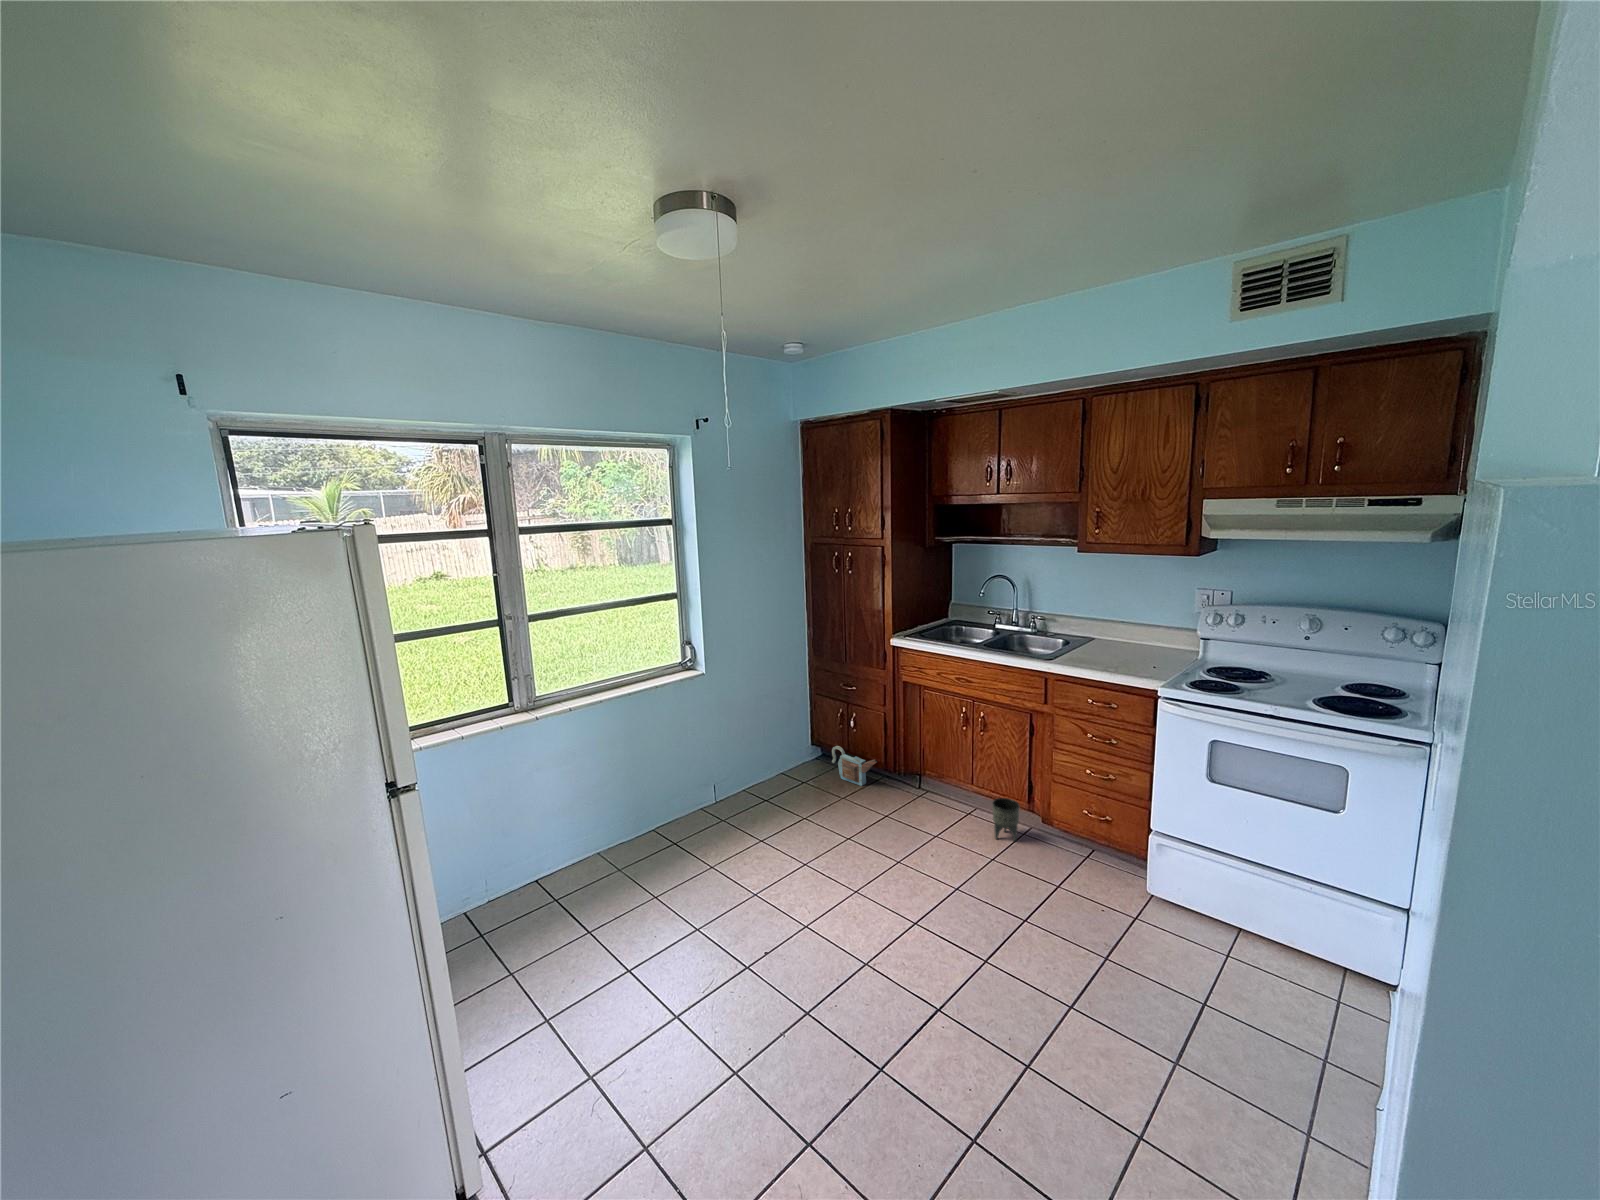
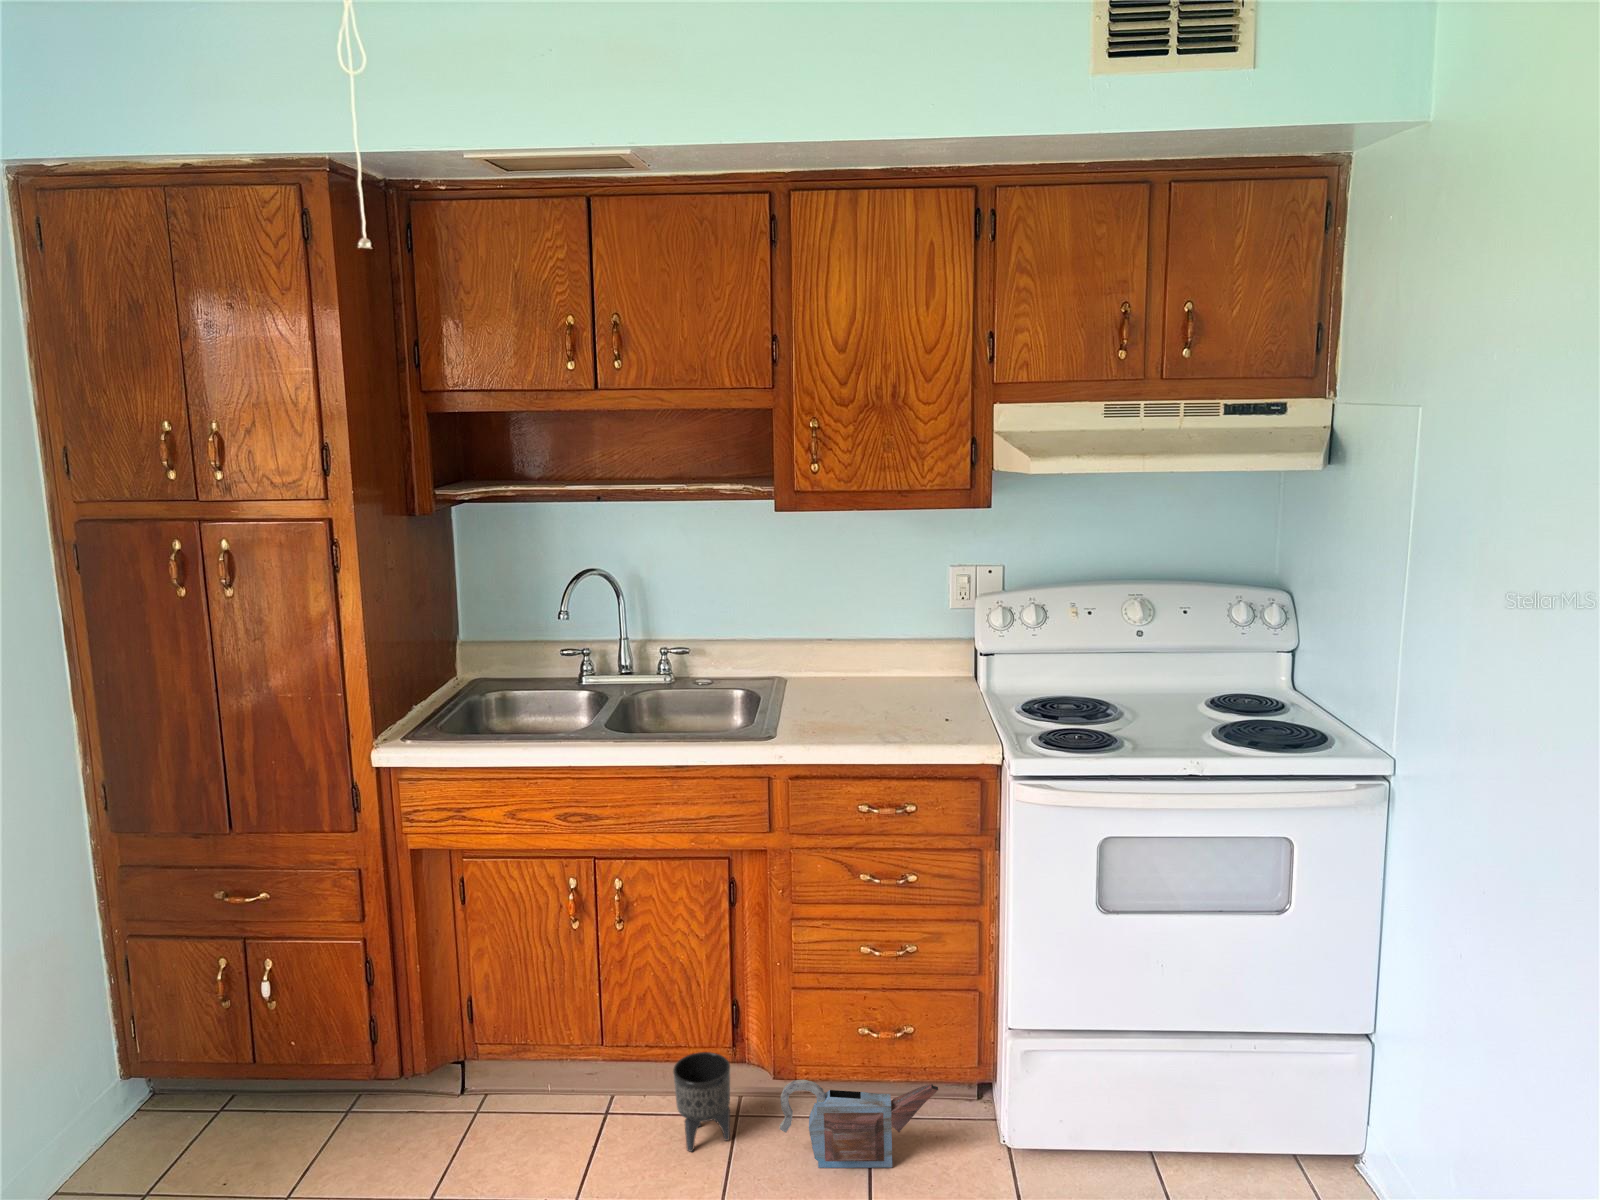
watering can: present [832,746,877,786] -> present [780,1080,938,1168]

